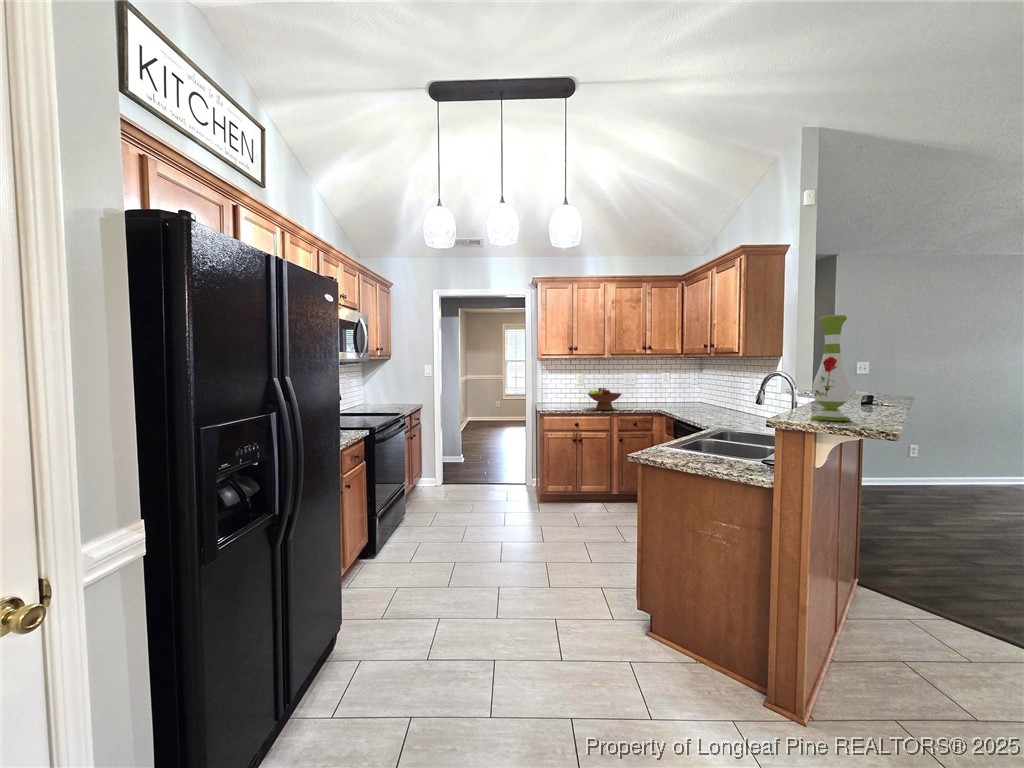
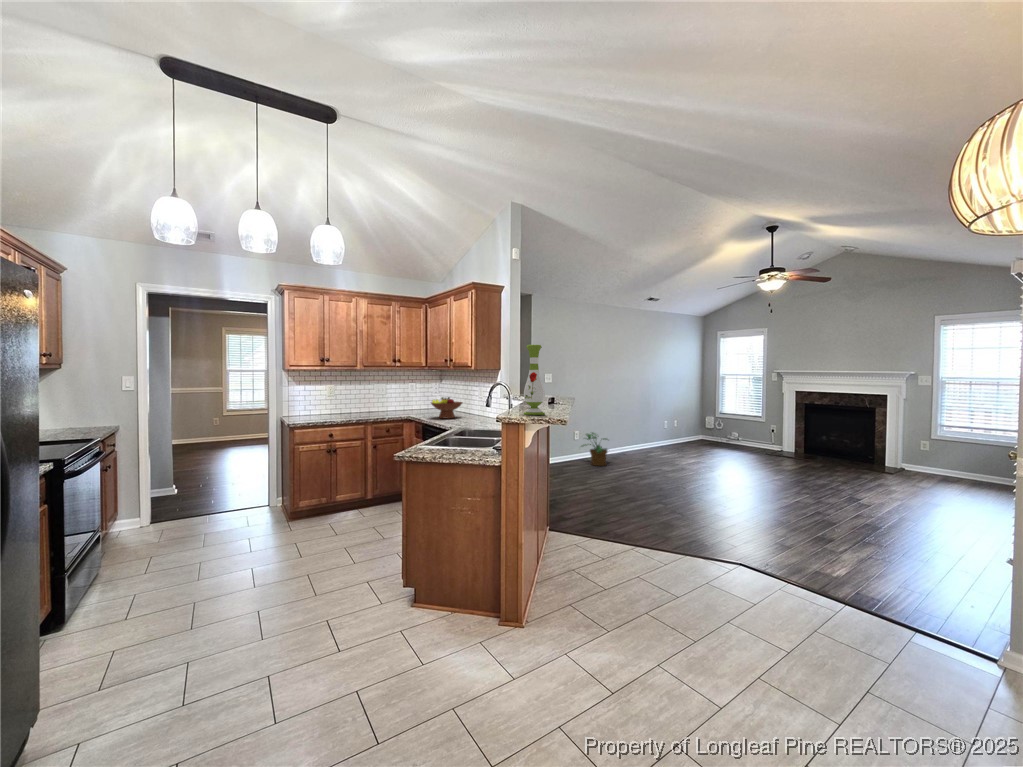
fruit bowl: present [588,388,621,410] -> present [431,397,462,419]
potted plant: none [909,445,968,496] -> present [581,432,608,466]

